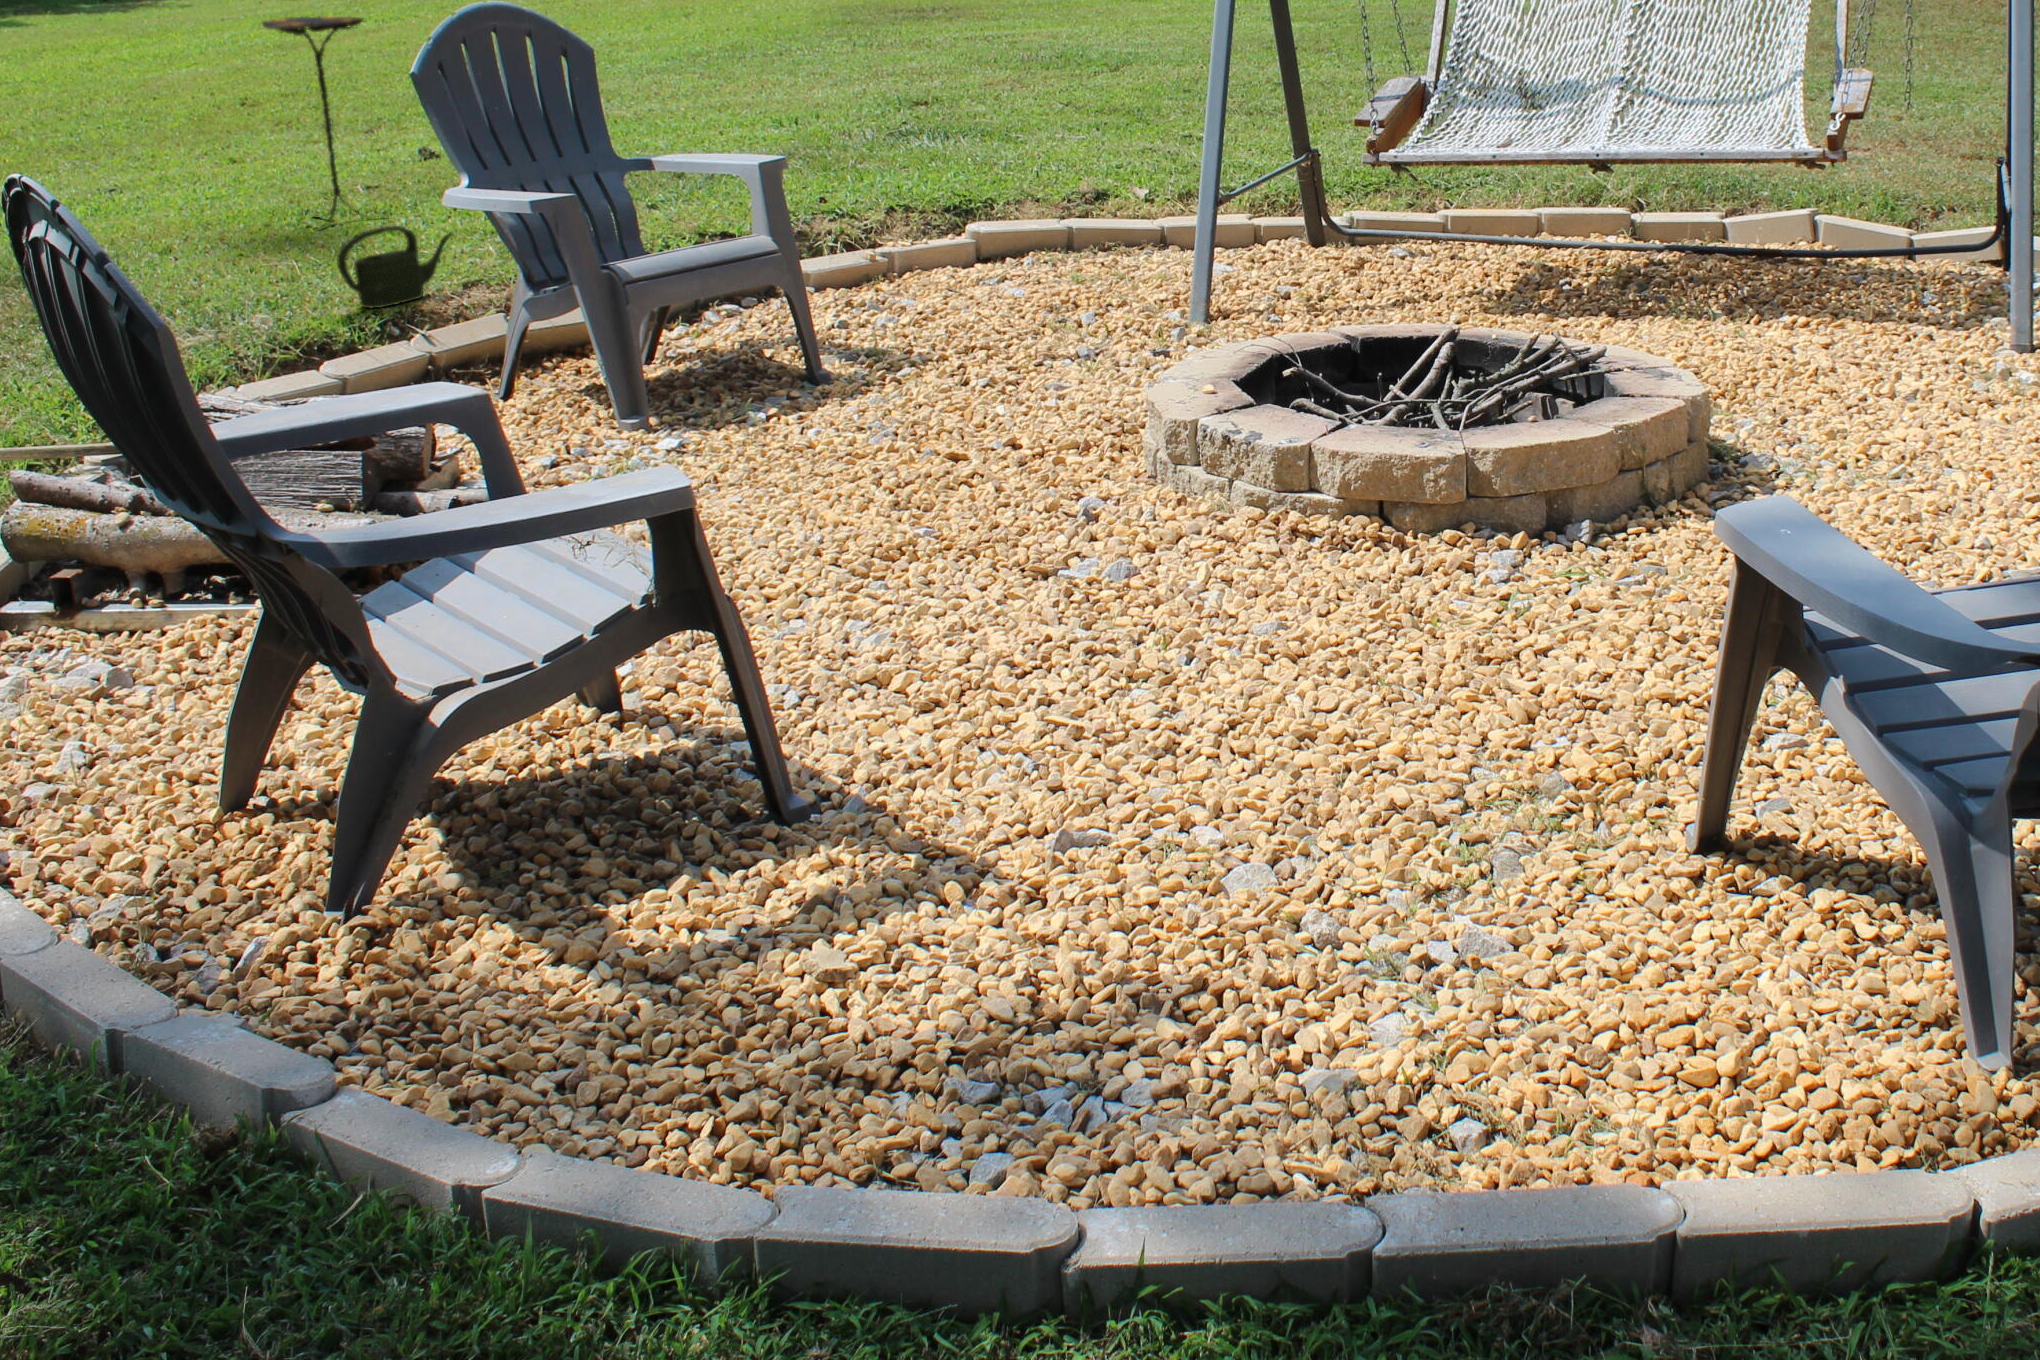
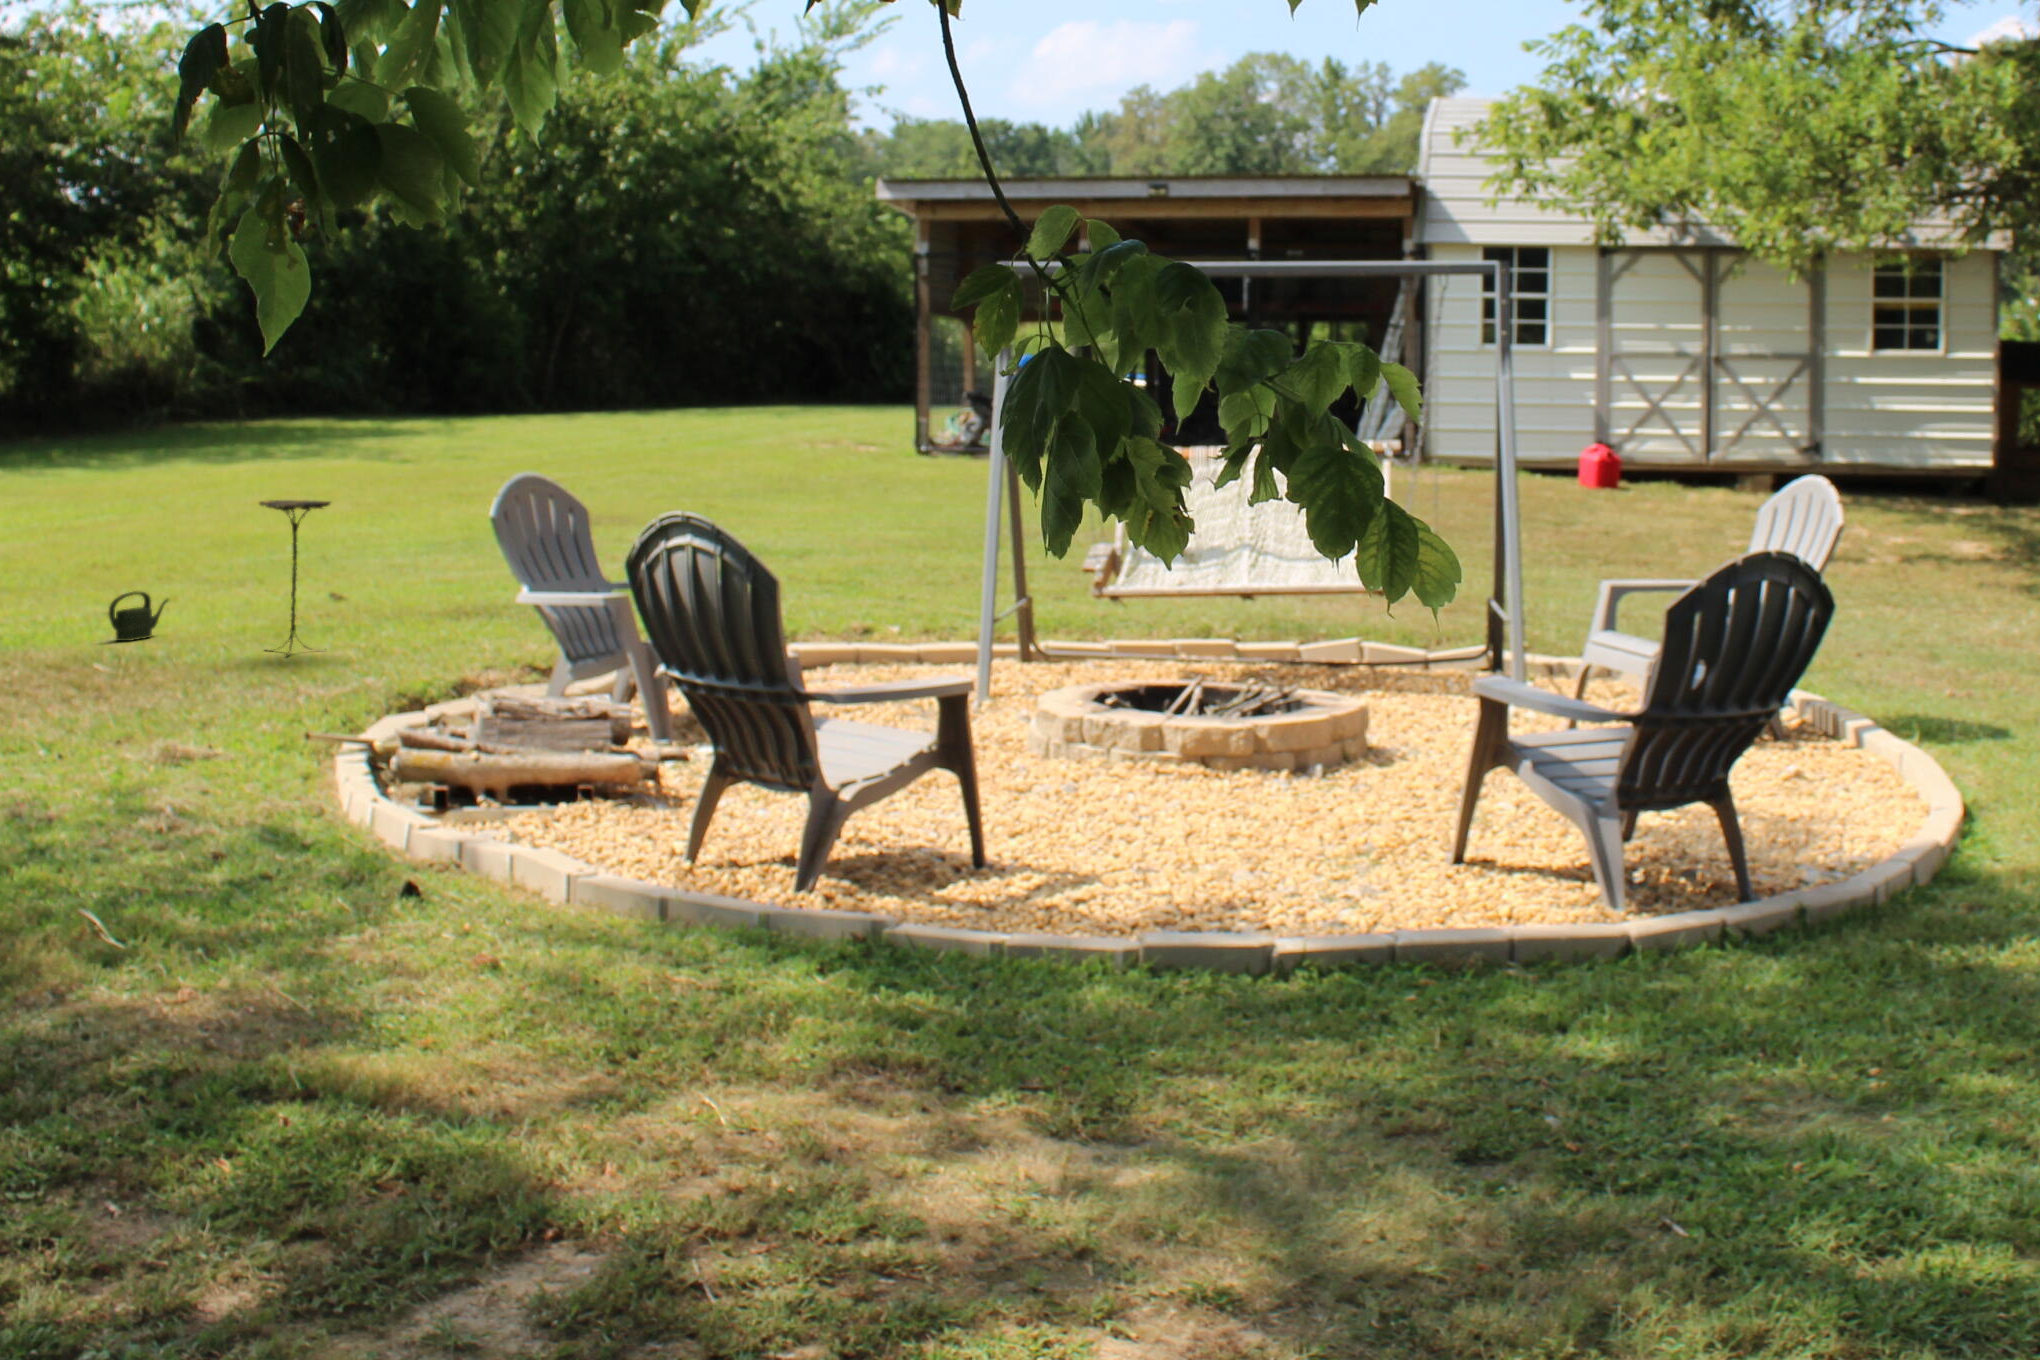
watering can: present [337,226,453,308] -> present [108,591,168,641]

